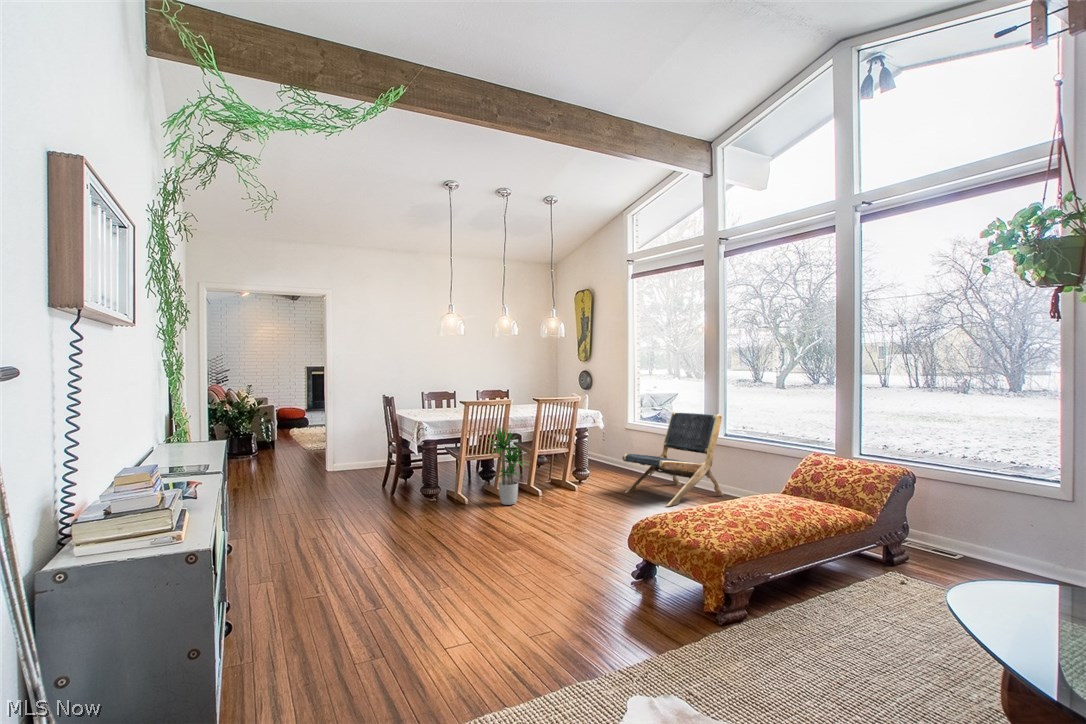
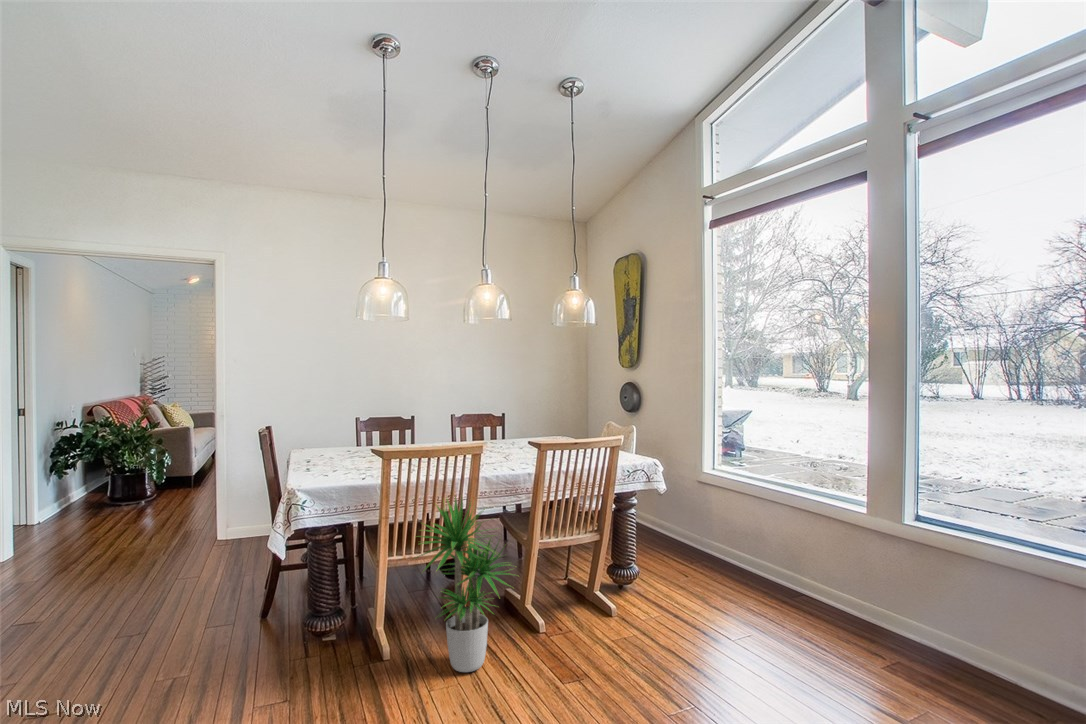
lounge chair: present [622,412,724,506] -> none [705,463,929,699]

